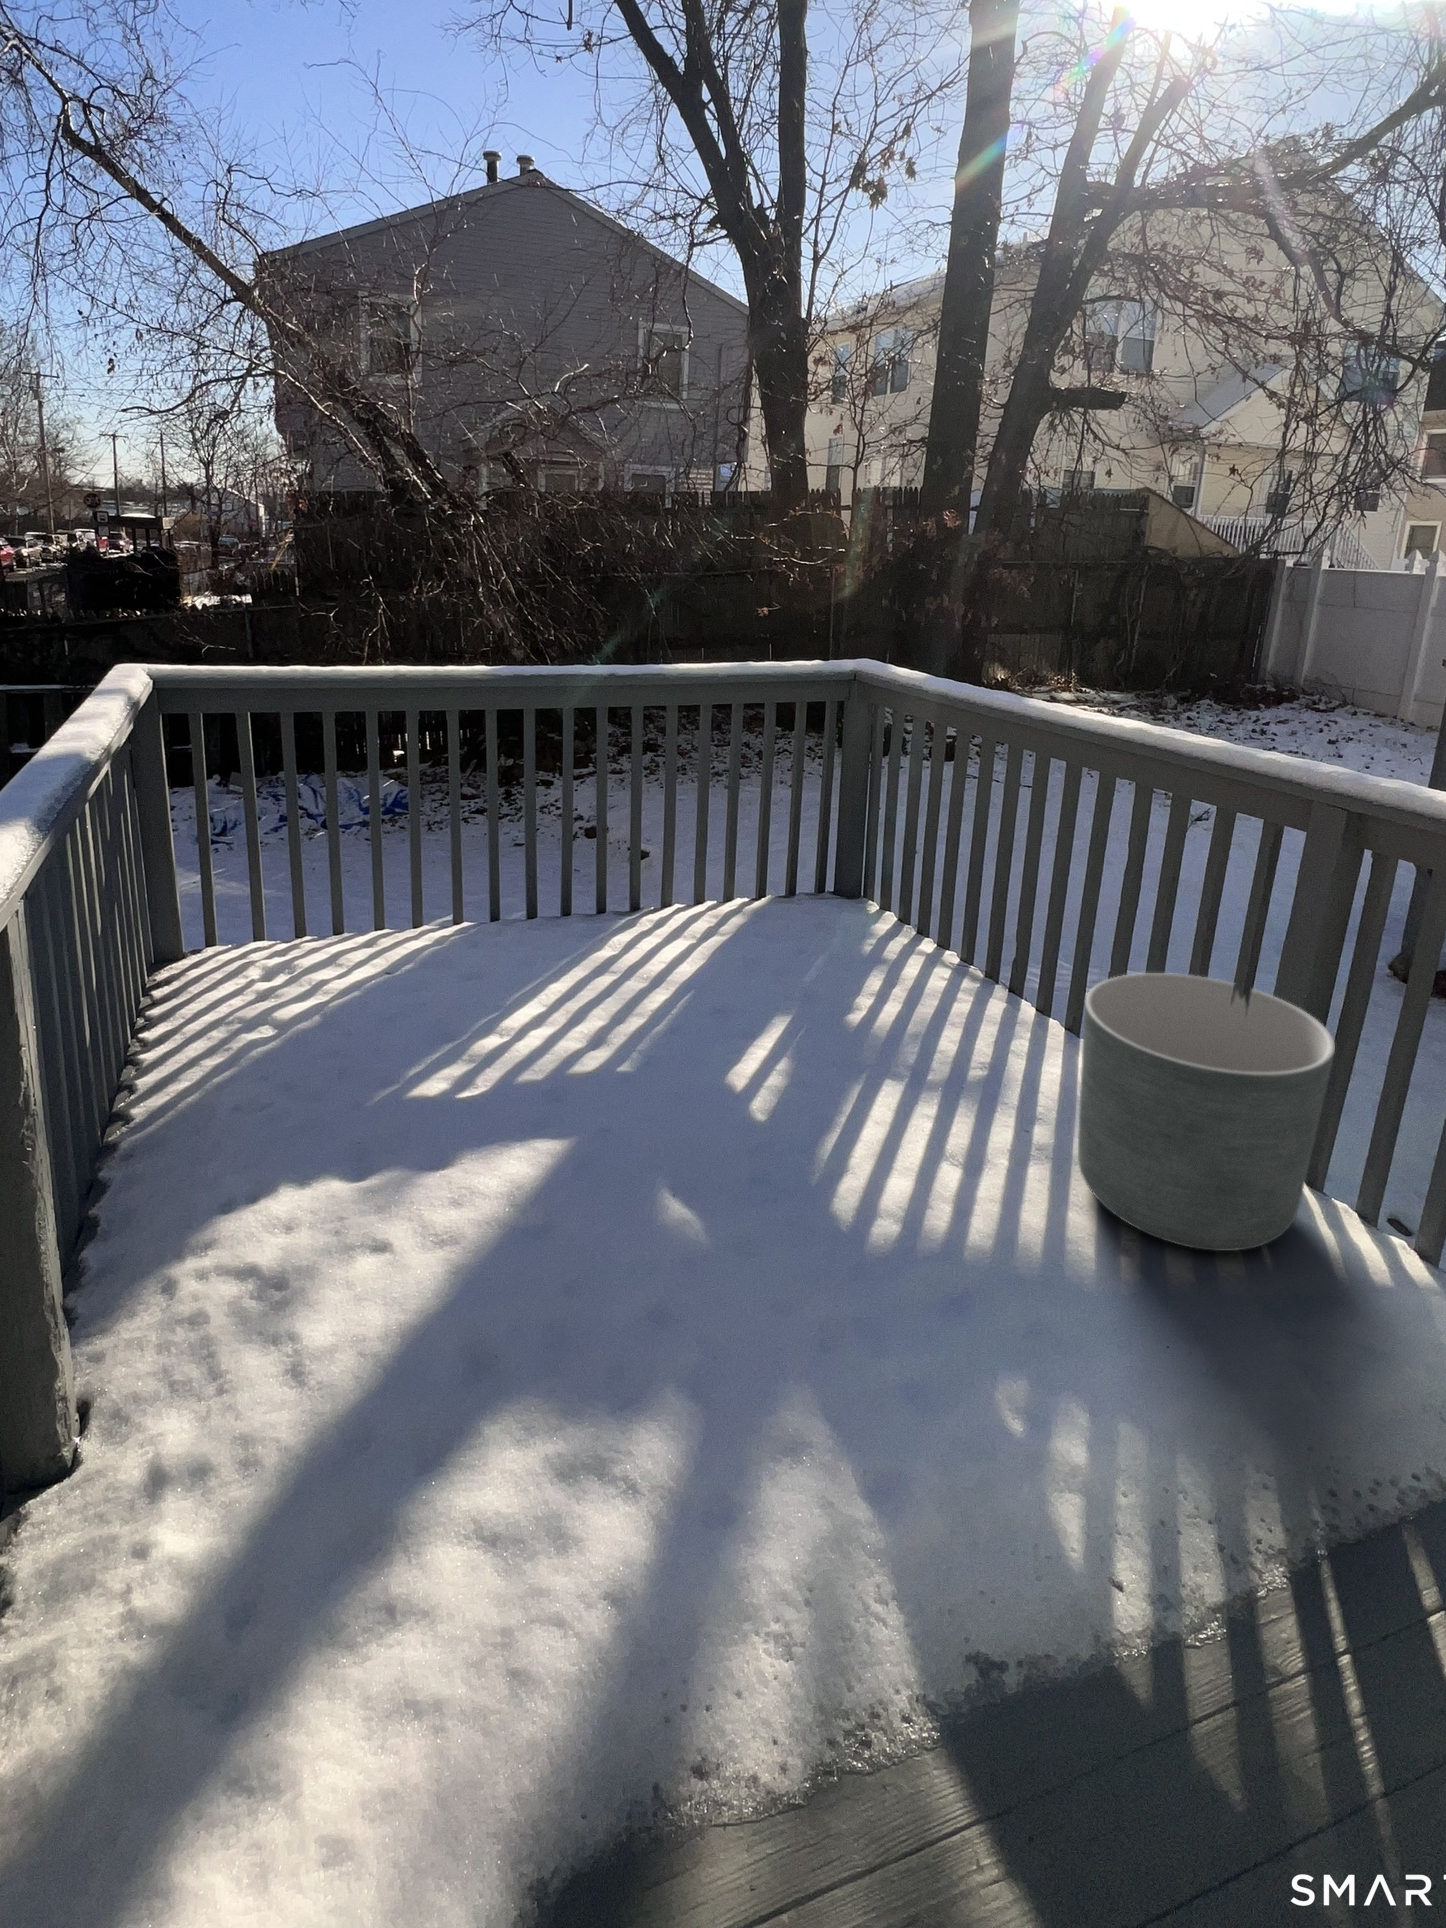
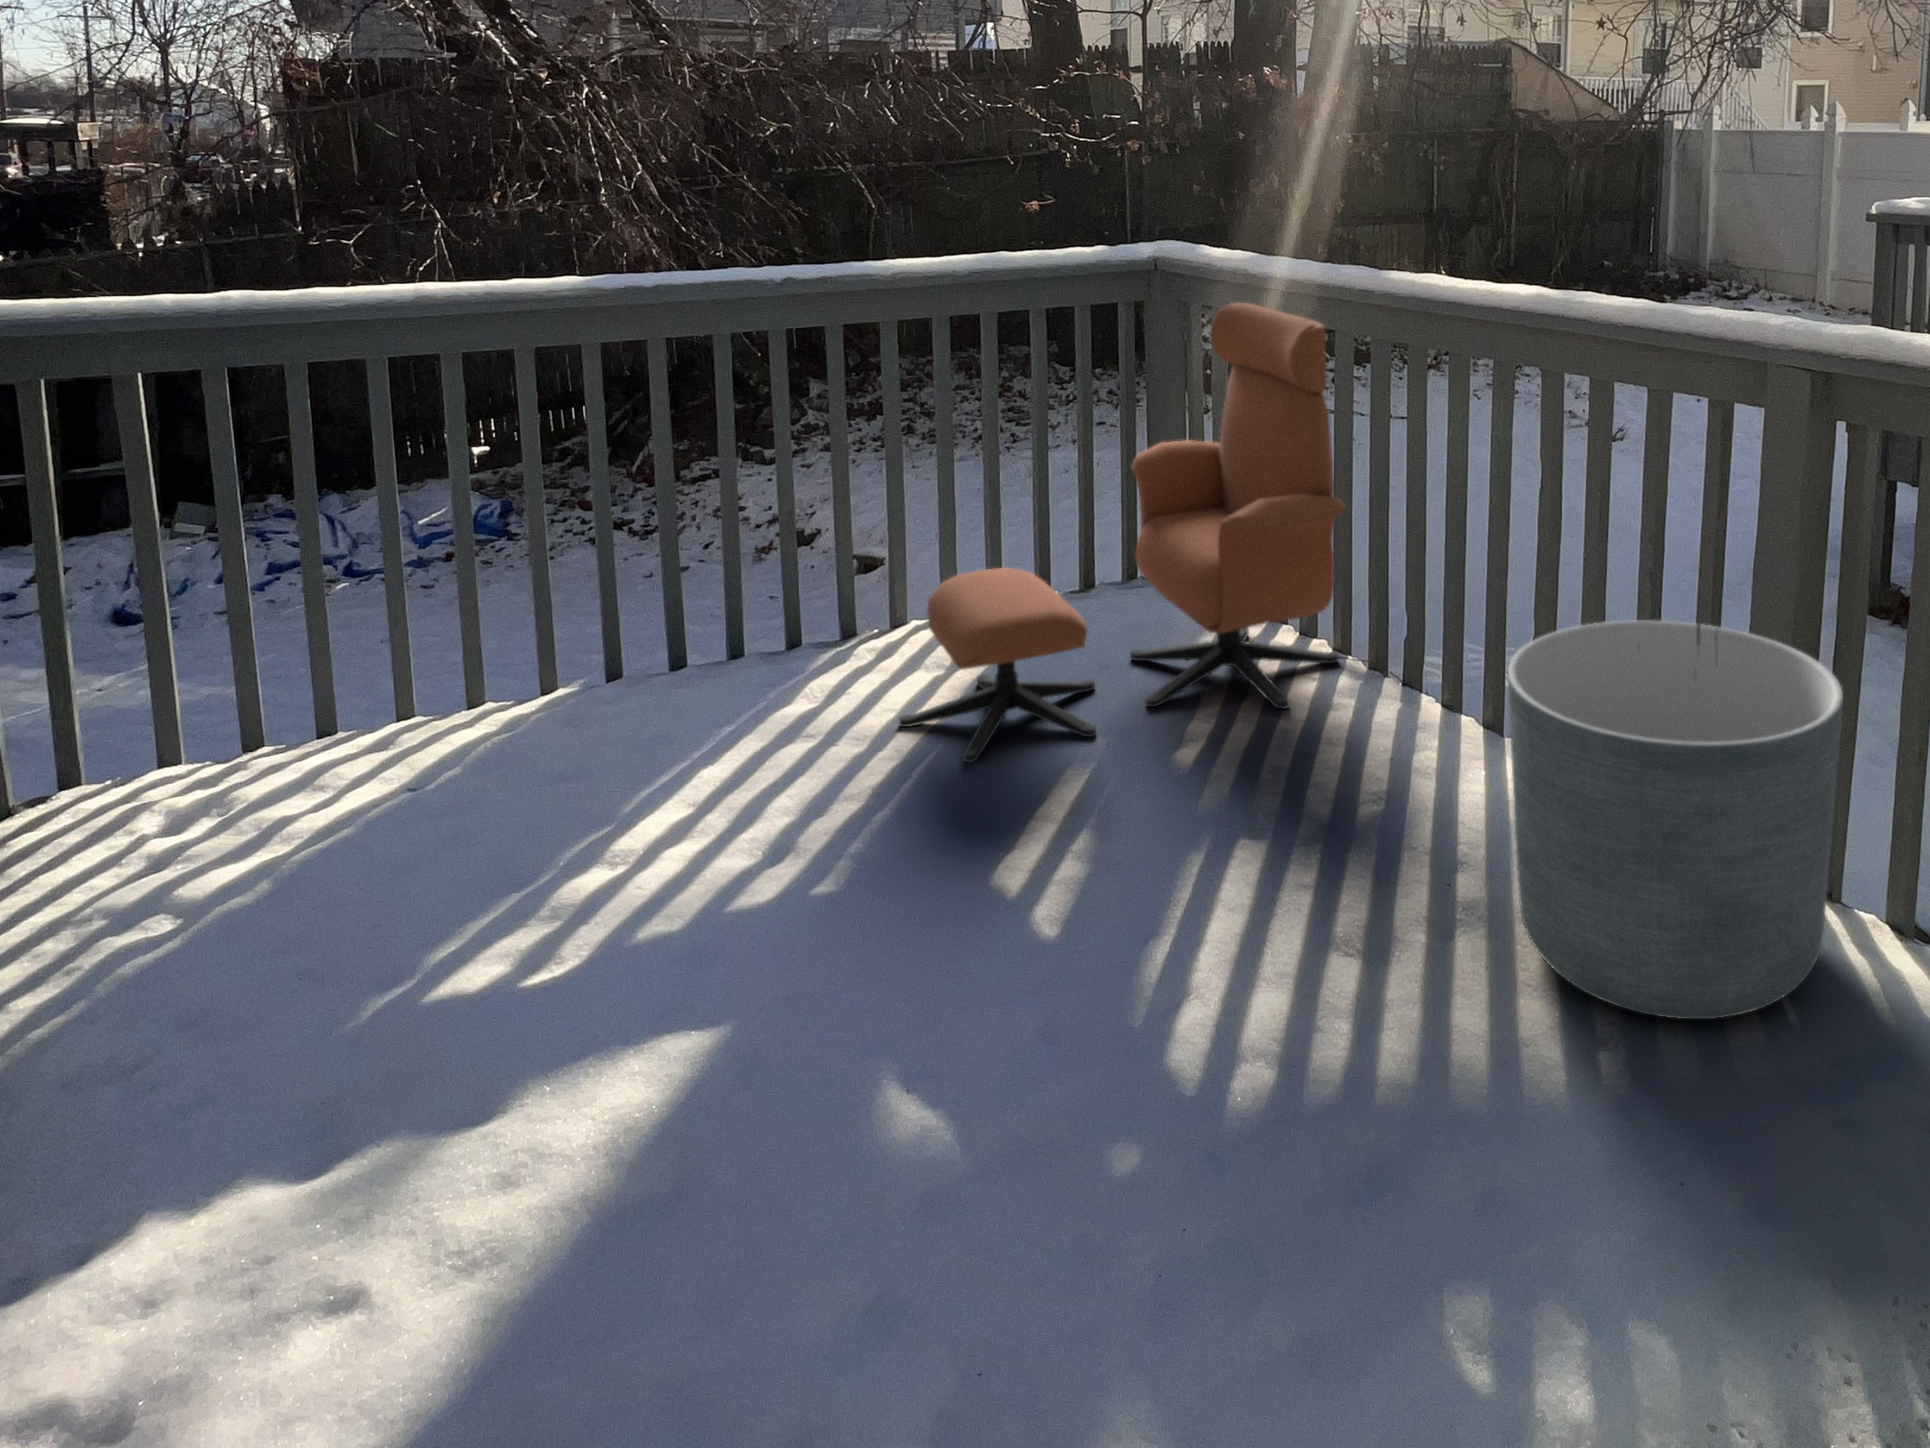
lounge chair: none [671,712,980,1003] -> present [899,303,1345,763]

